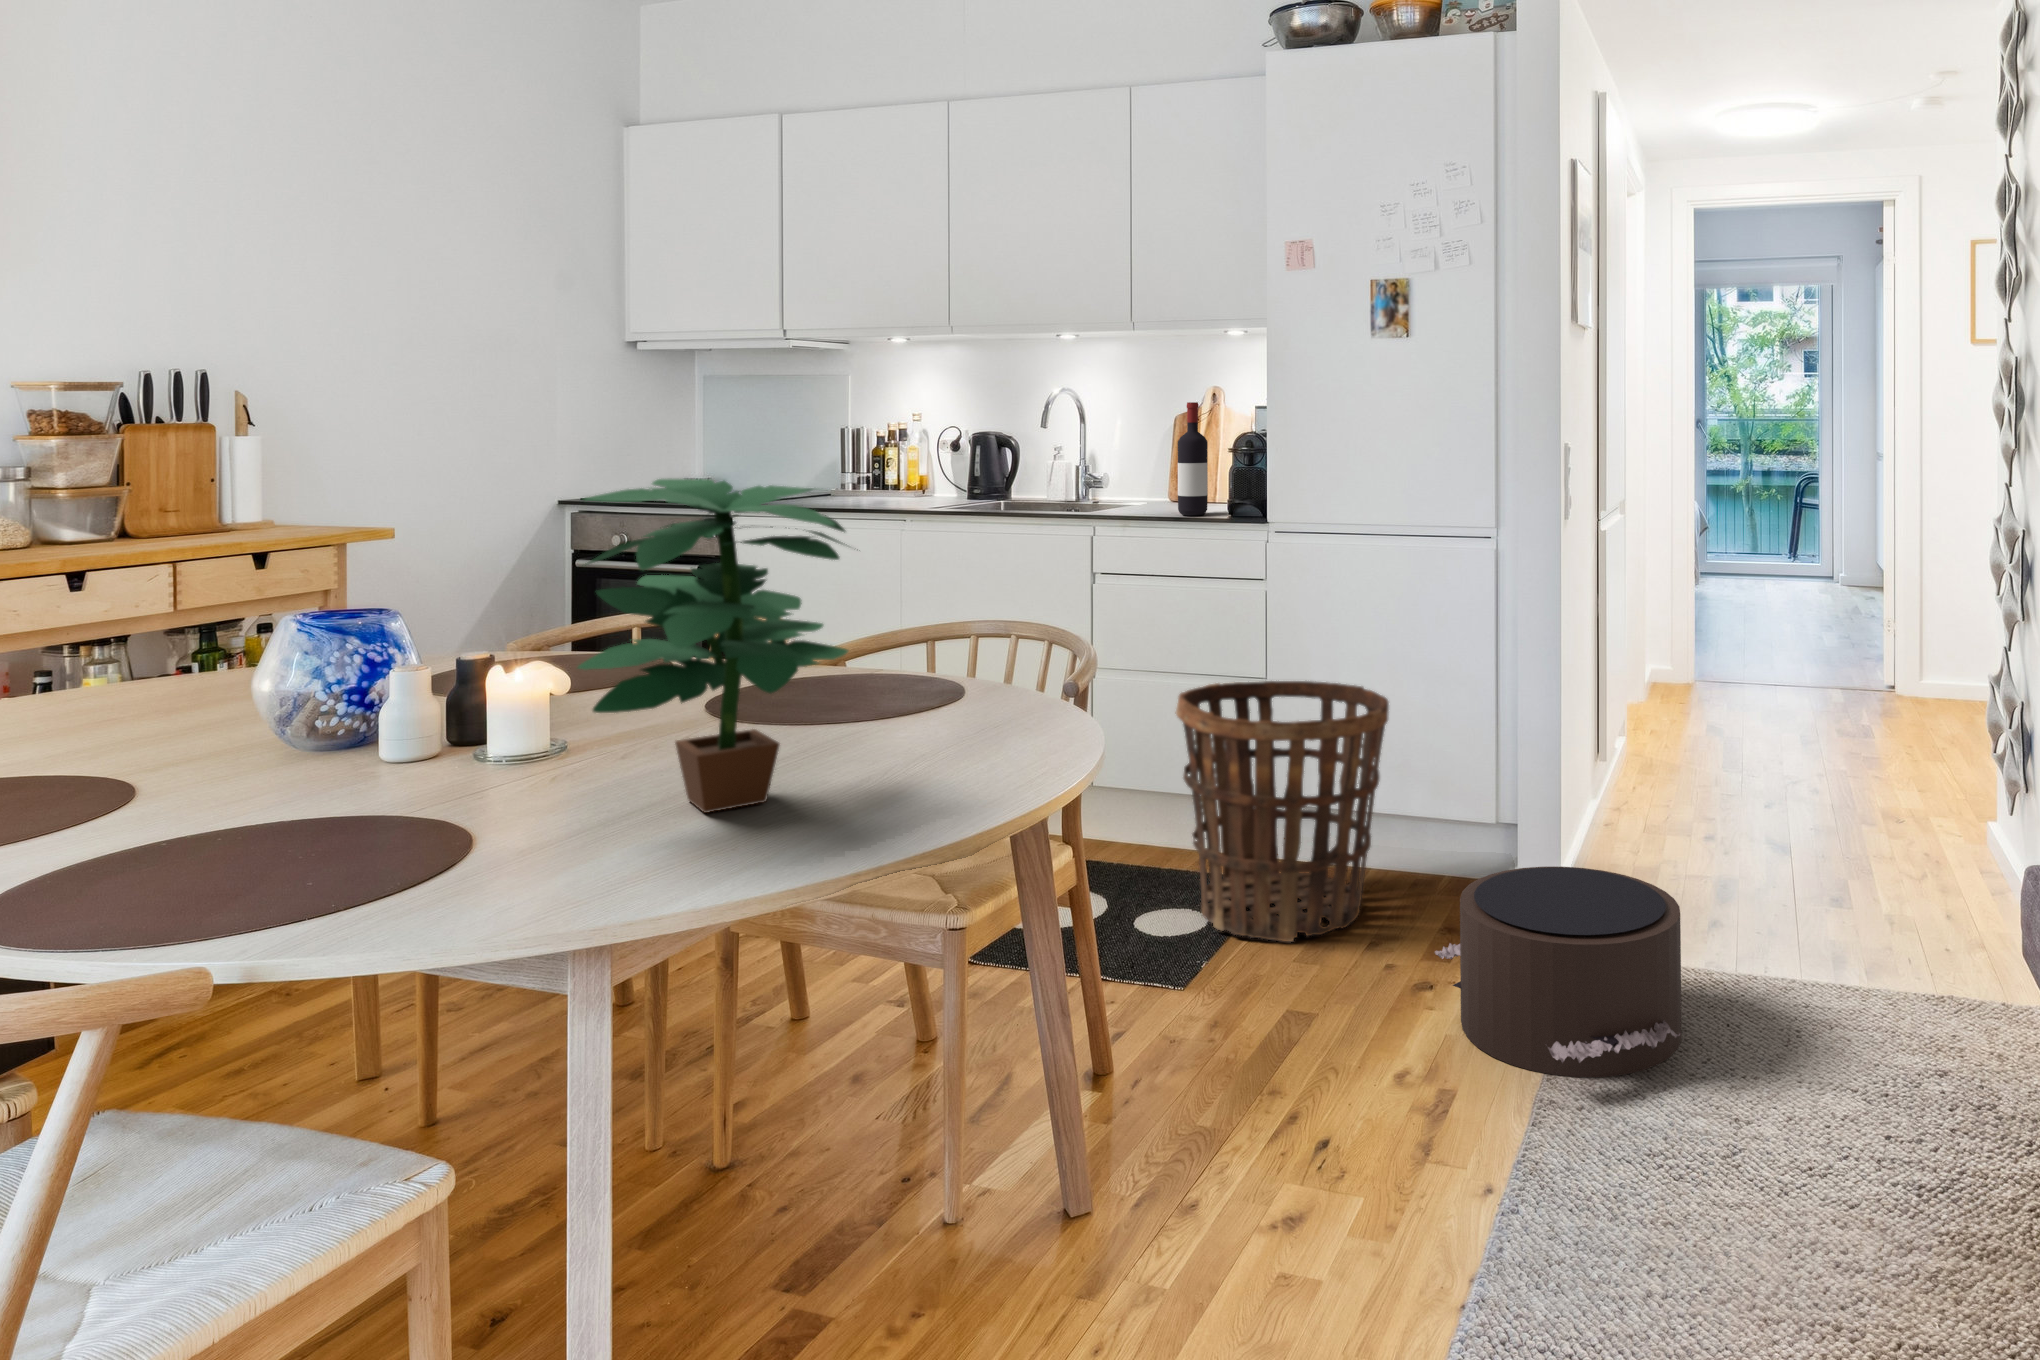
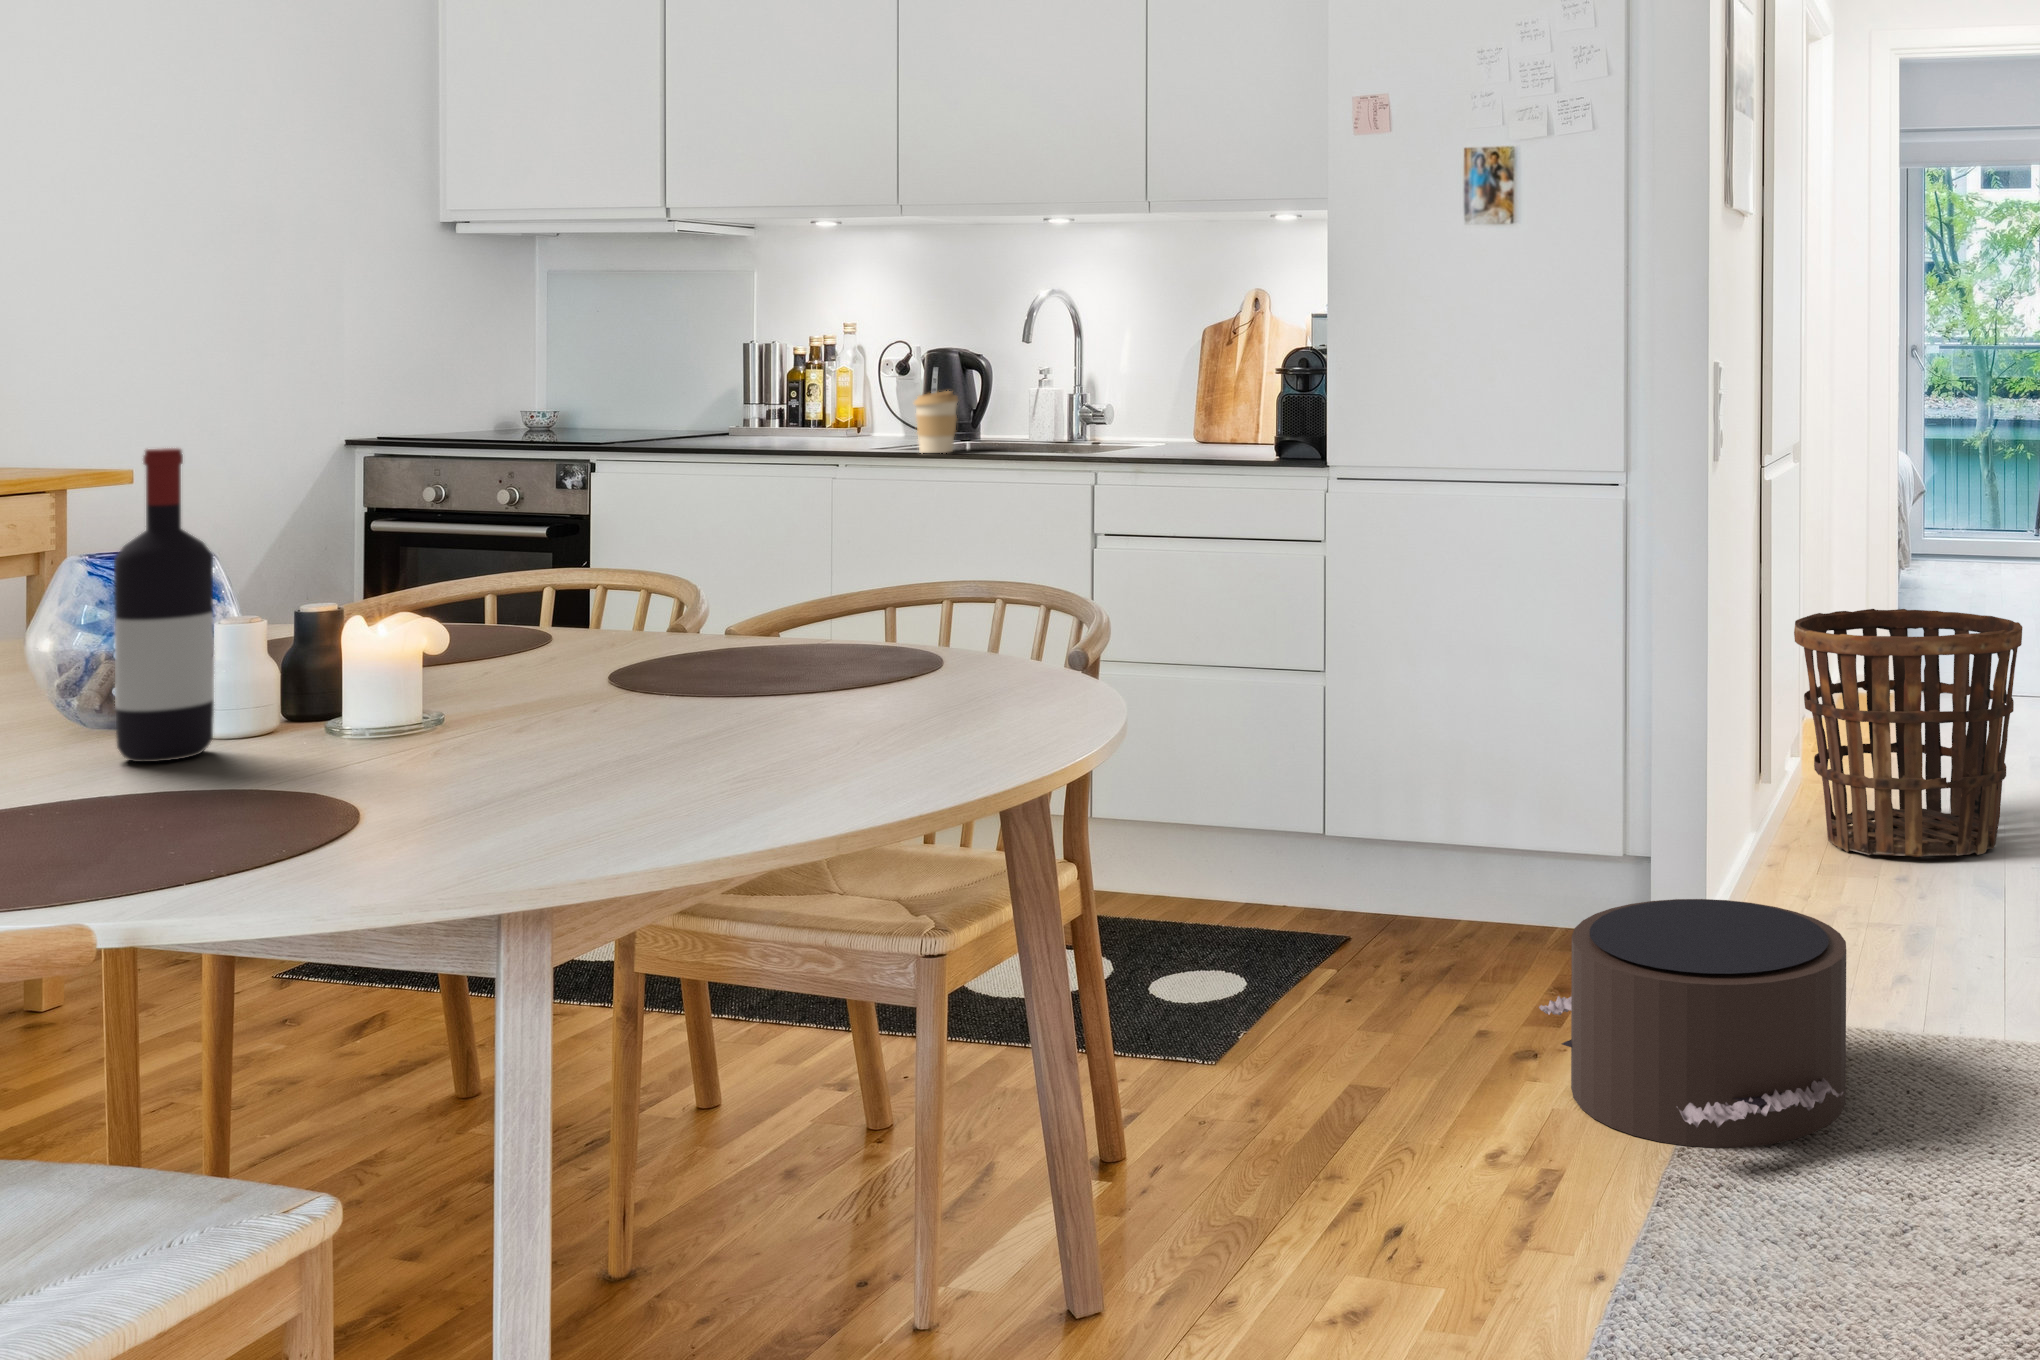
wine bottle: present [1178,402,1208,515] -> present [114,448,214,762]
coffee cup: none [961,461,994,507] -> present [914,391,958,453]
potted plant: present [578,479,848,813] -> none [466,381,824,794]
basket: present [1176,681,1389,942] -> present [1794,609,2023,857]

